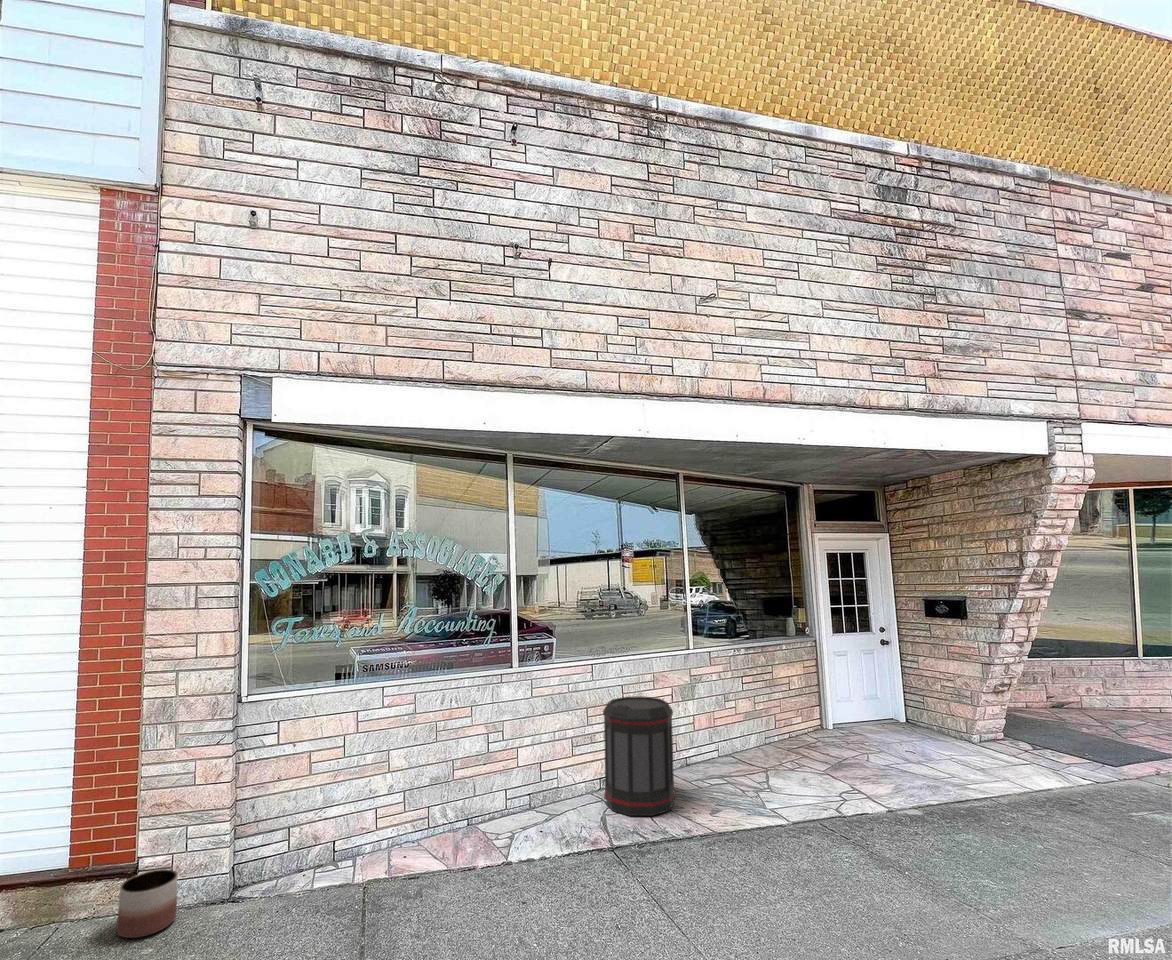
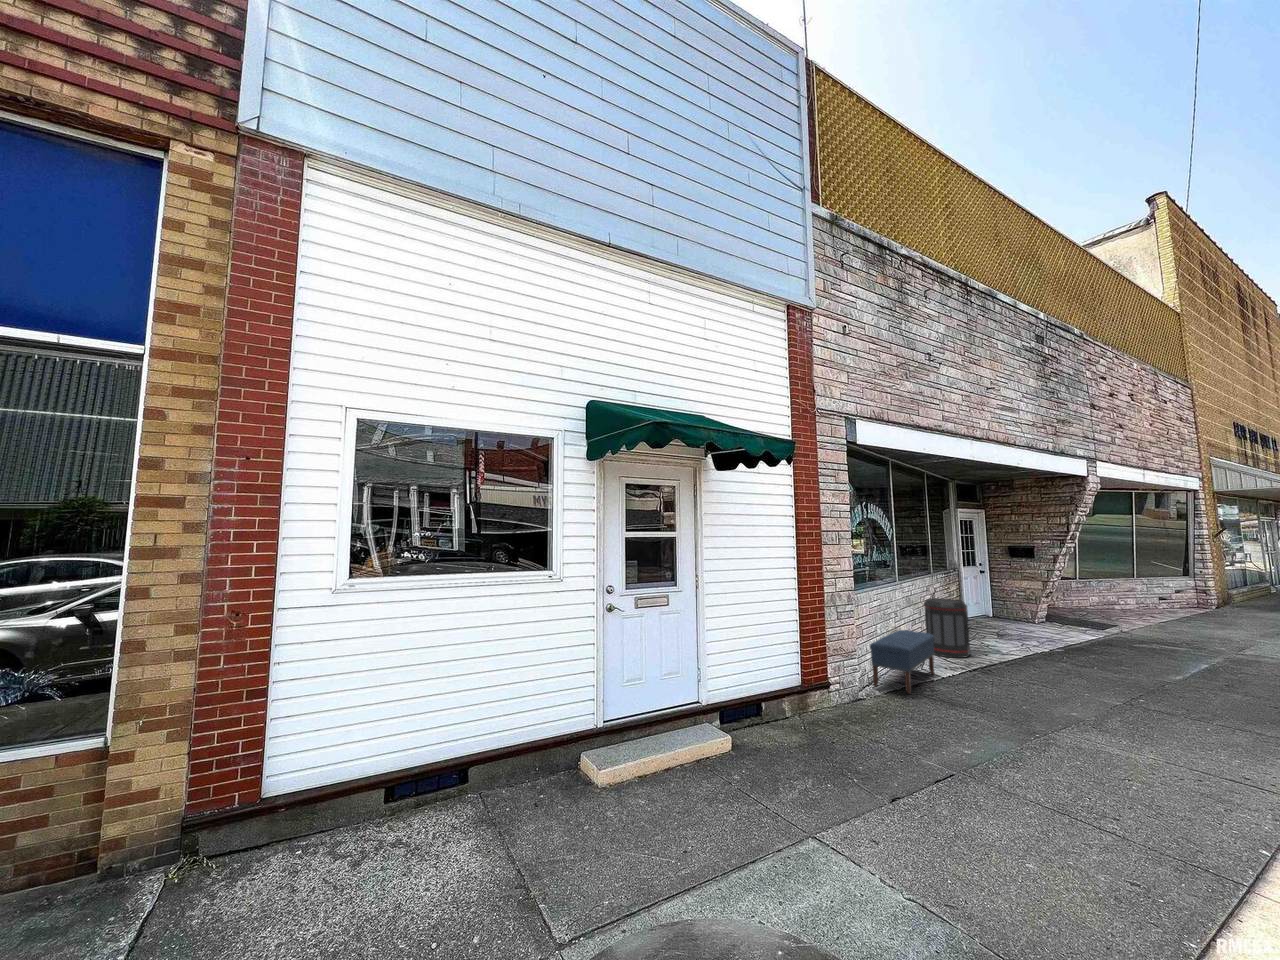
bench: none [305,761,494,902] -> present [870,630,934,694]
planter: present [117,869,178,938] -> none [843,680,872,711]

